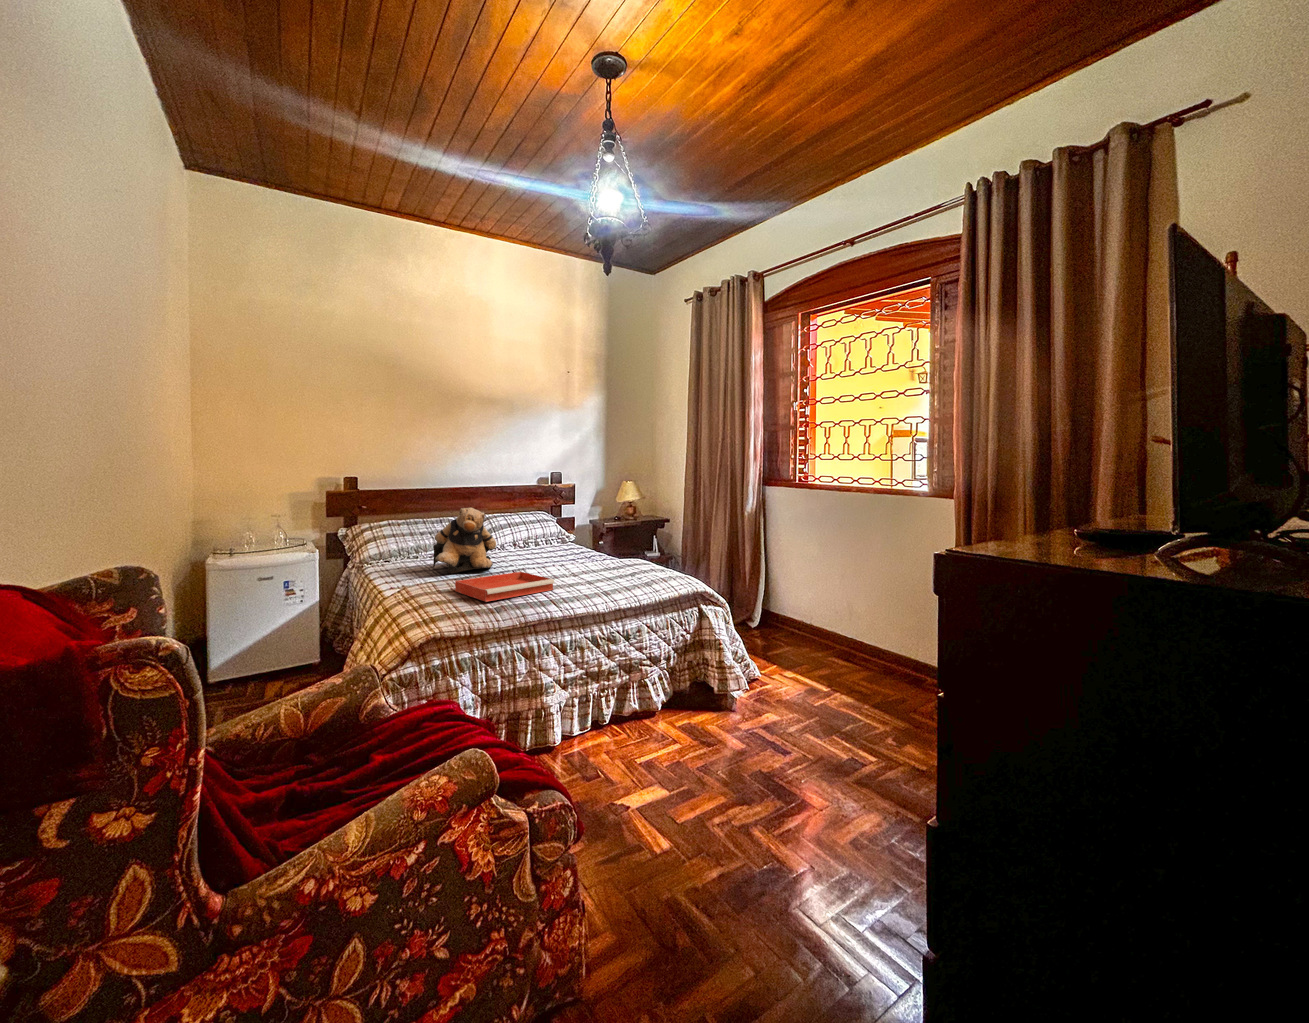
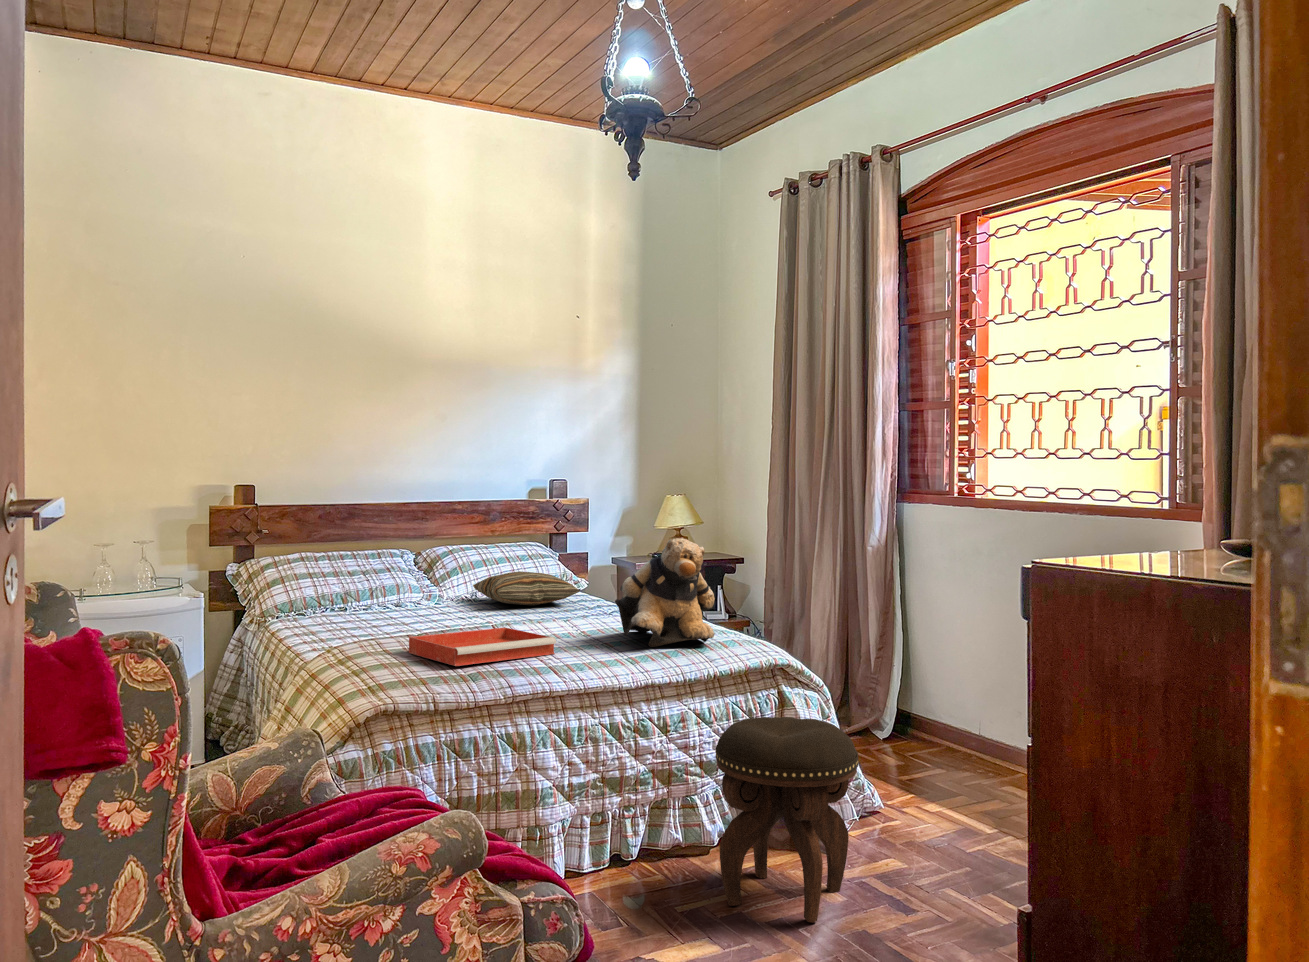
teddy bear: present [433,508,496,573] -> present [615,538,715,647]
pillow: none [501,532,570,553] -> present [473,571,580,605]
footstool: none [662,630,755,766] -> present [716,717,858,923]

